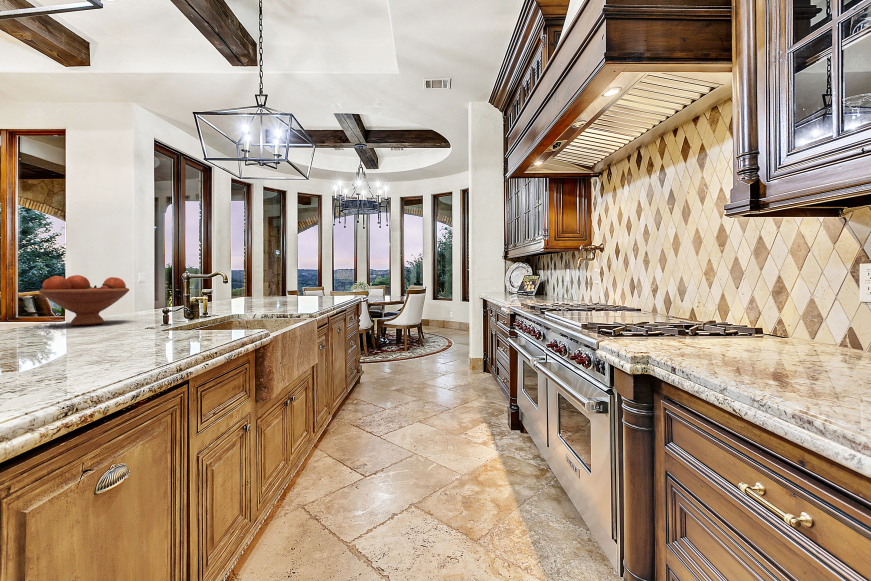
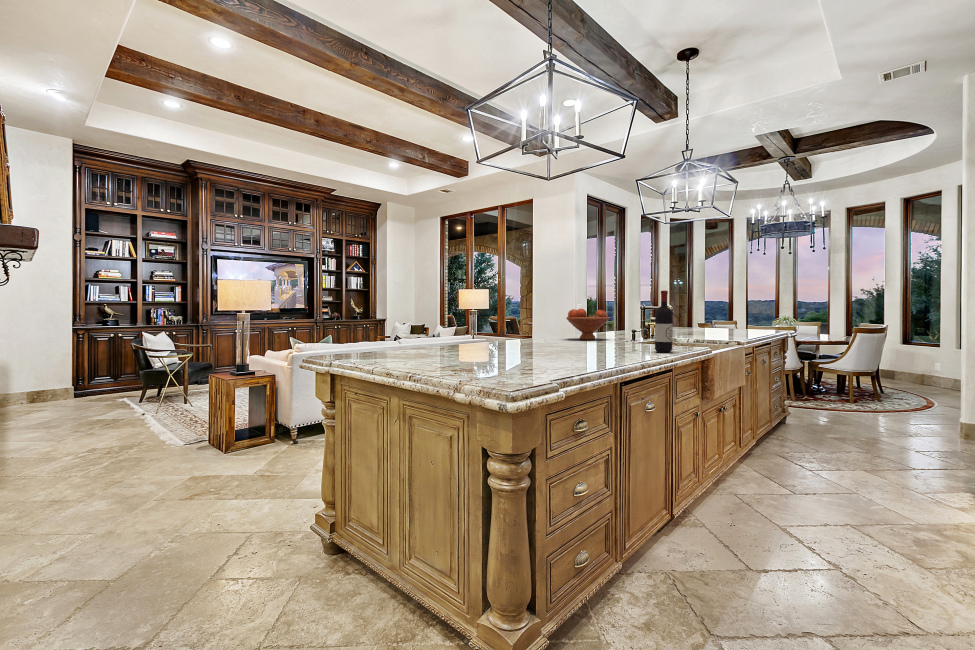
wine bottle: none [155,245,189,351] -> present [655,291,673,352]

